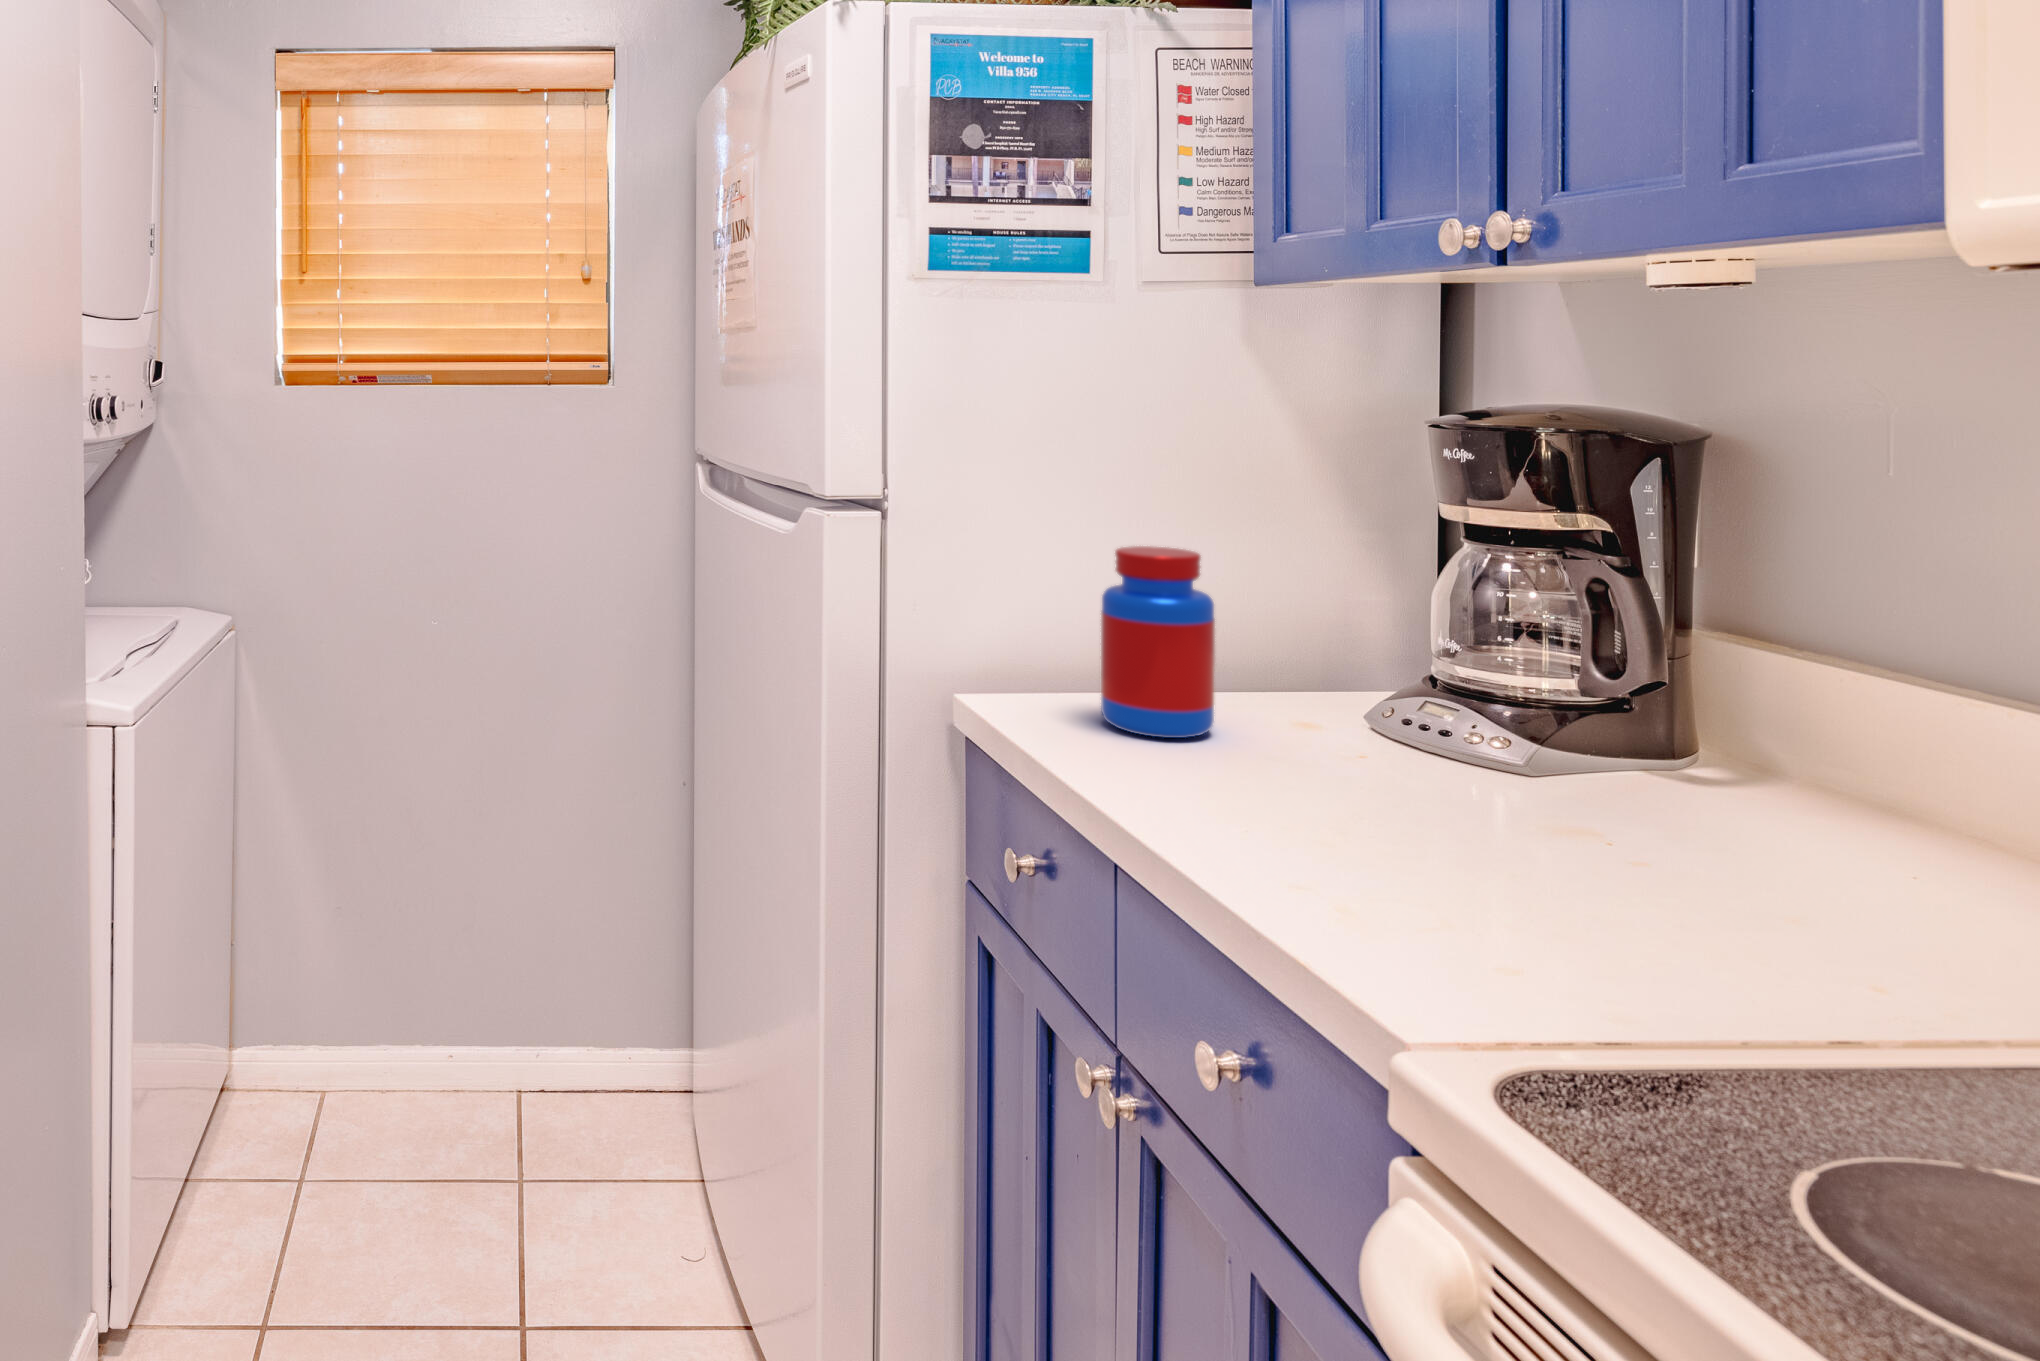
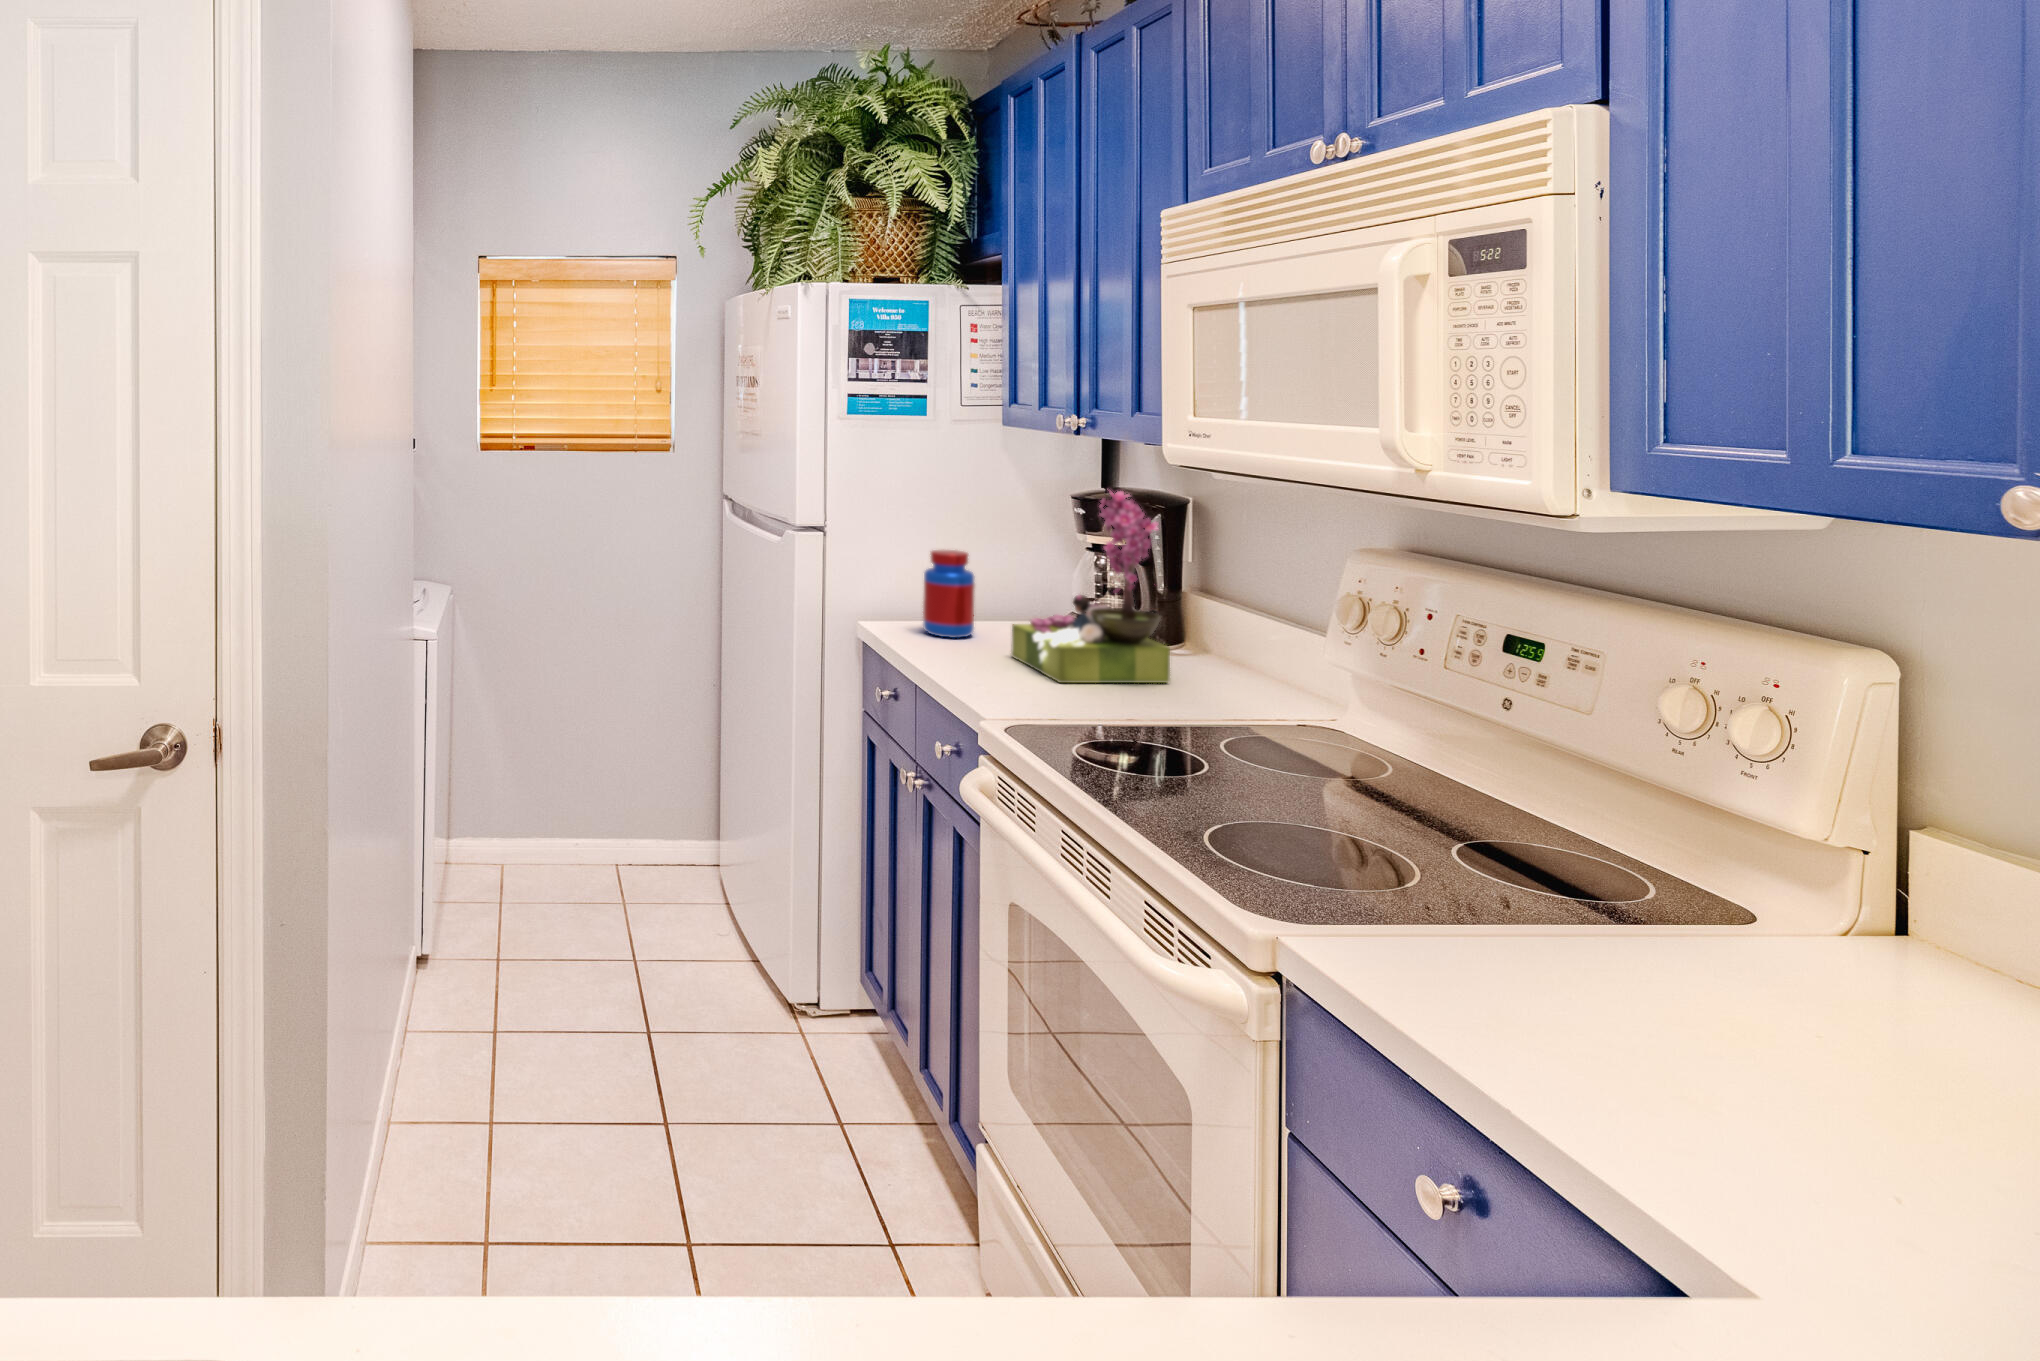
flower arrangement: none [1331,395,1784,884] -> present [1011,491,1170,683]

